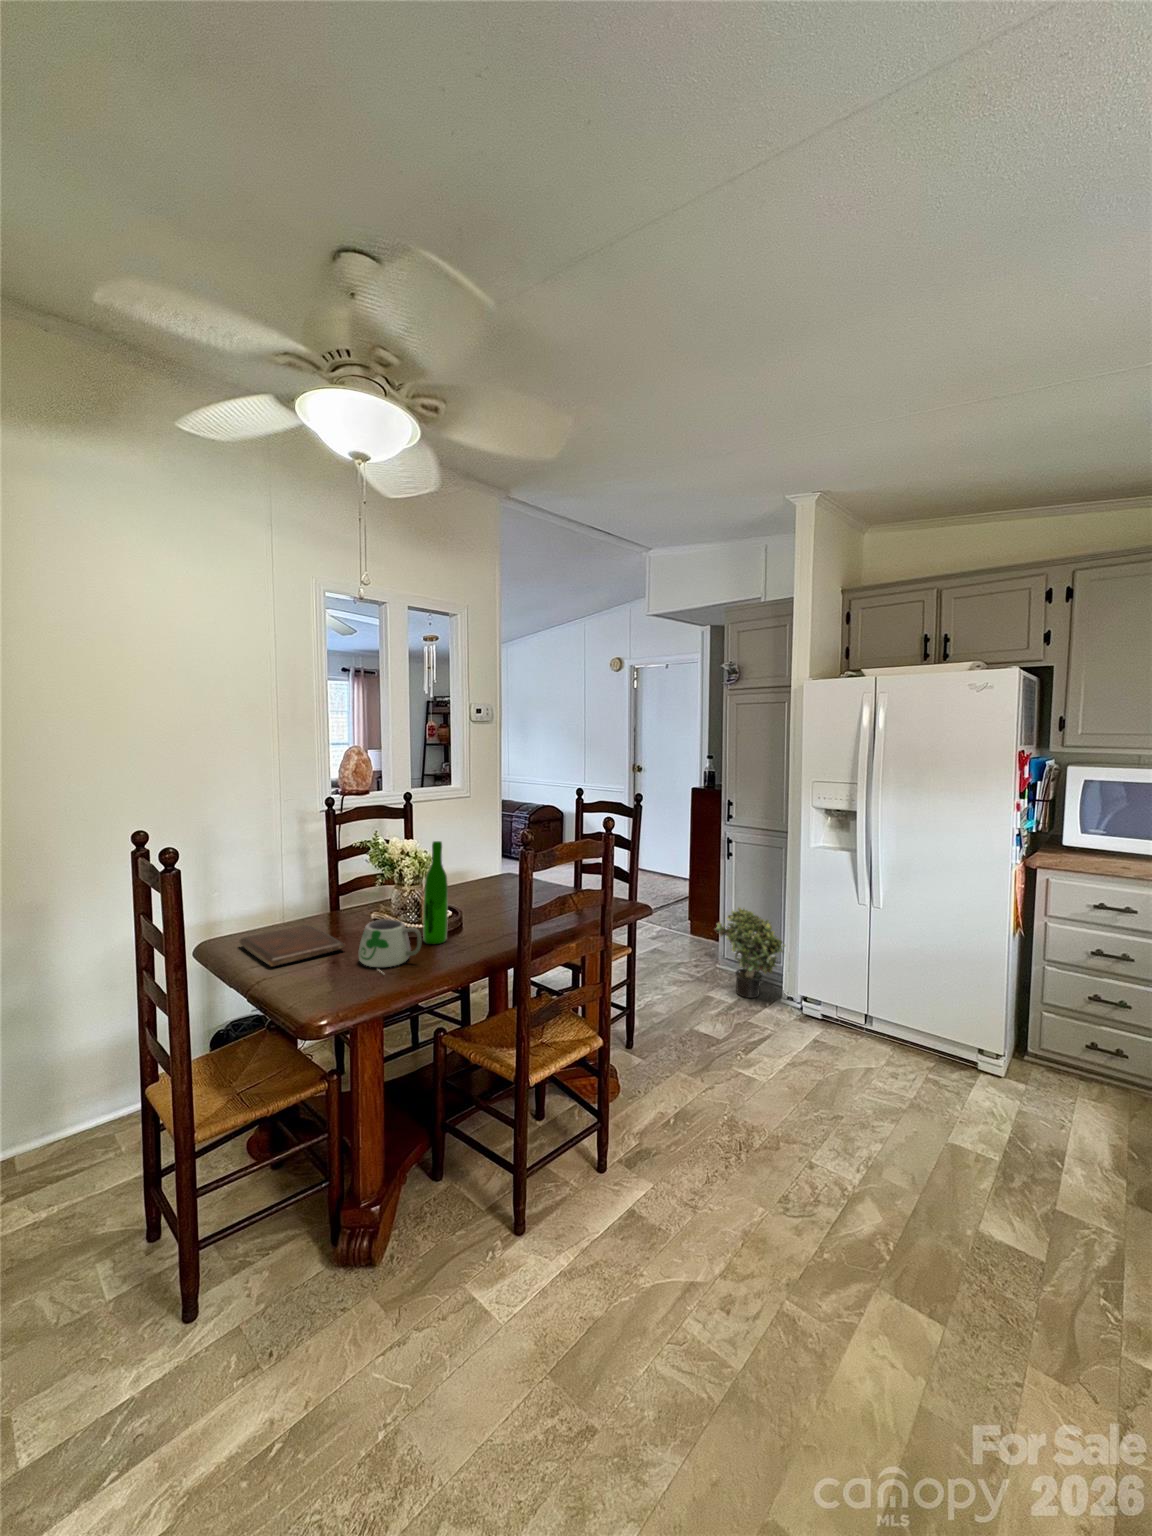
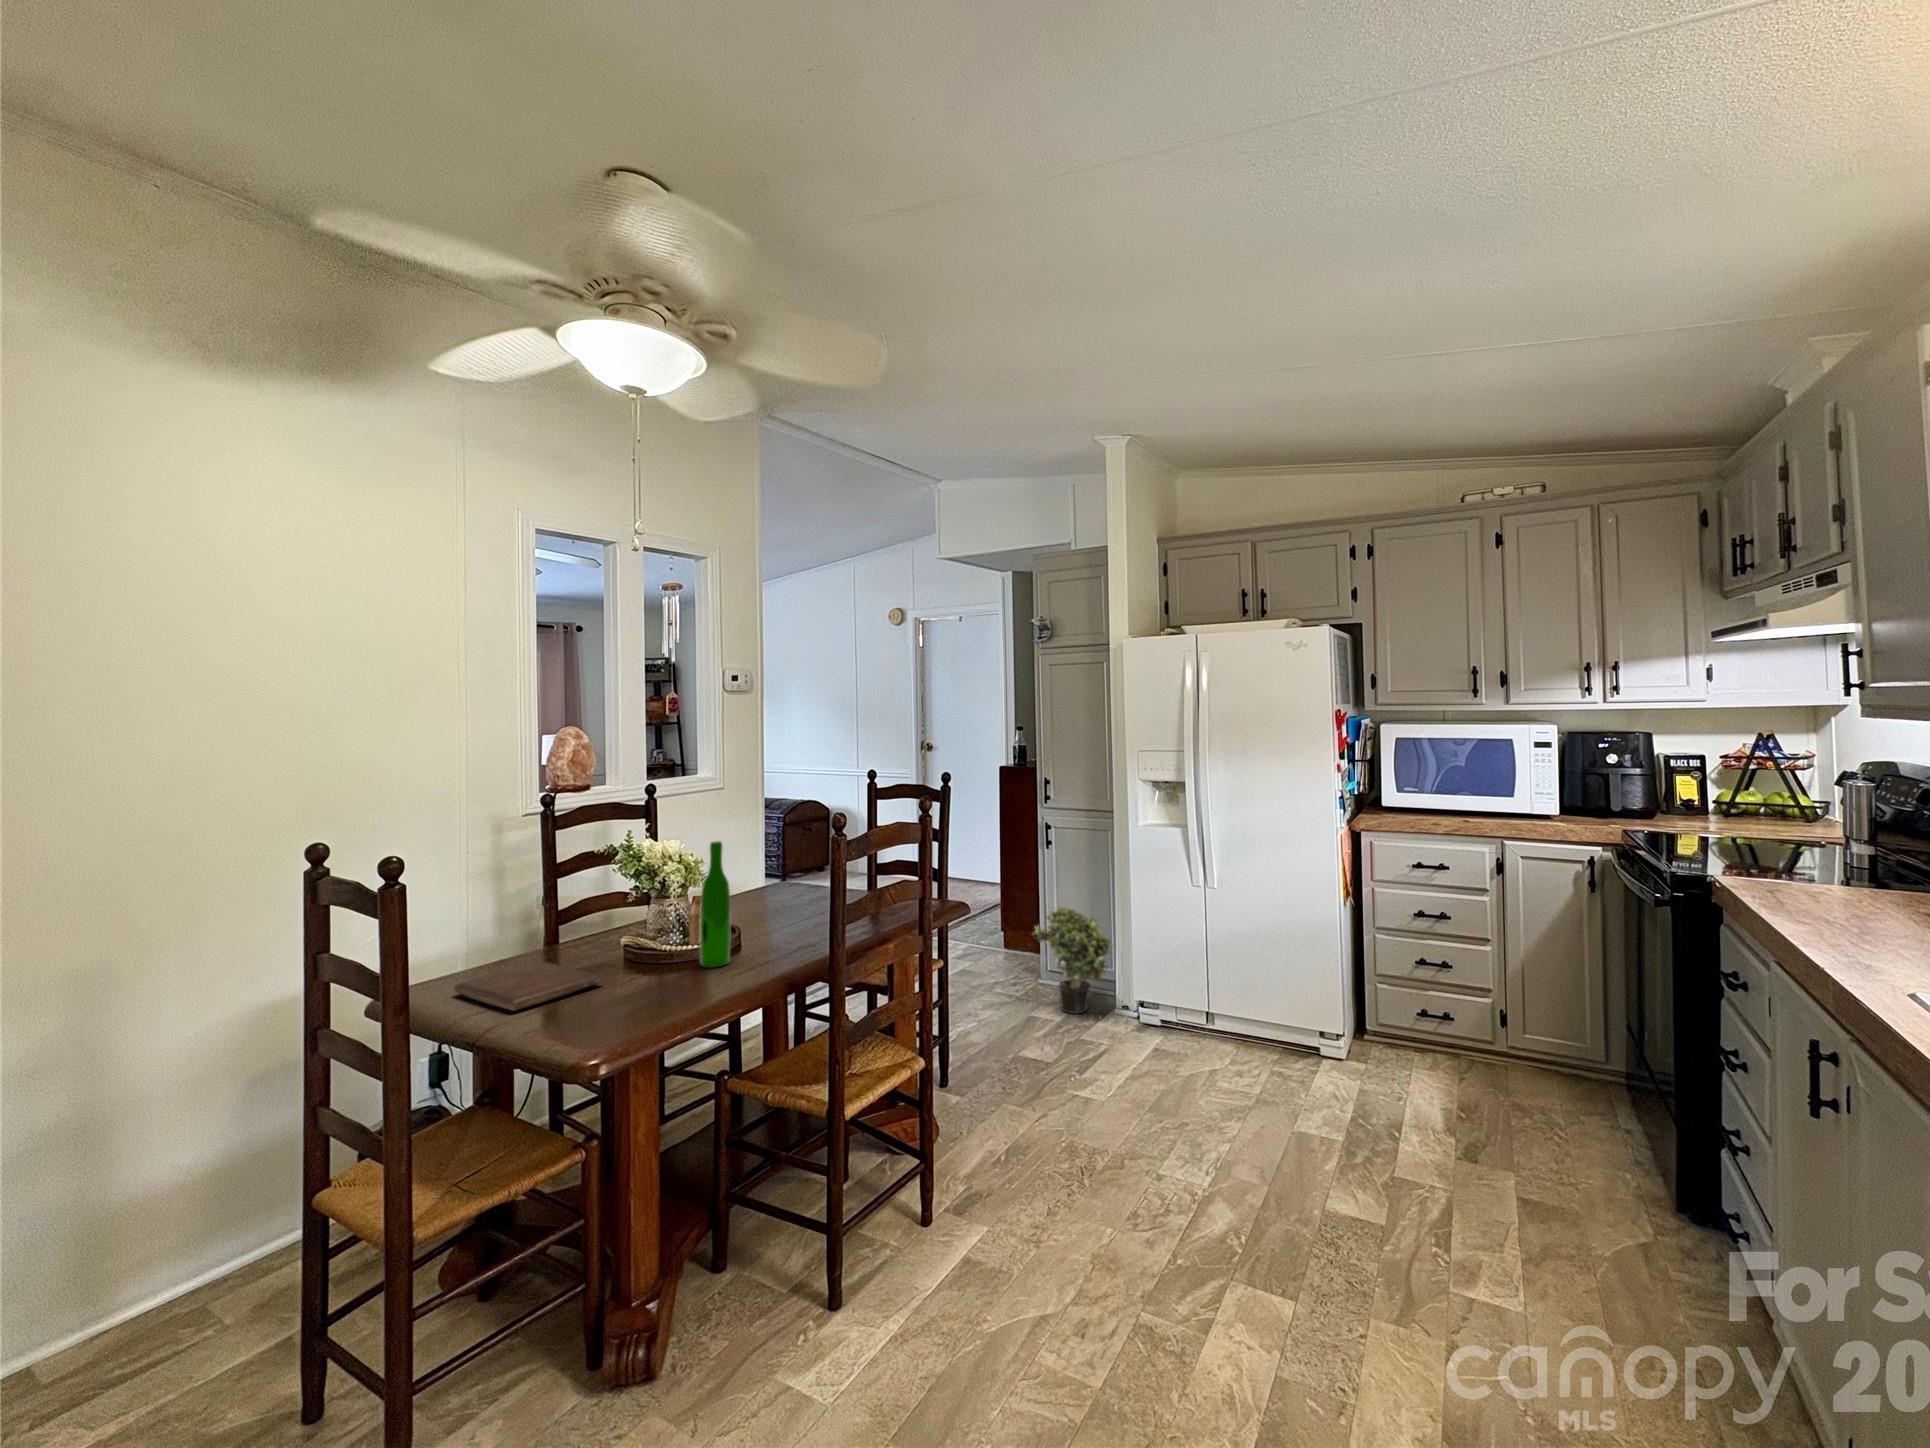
mug: present [359,919,422,973] -> none [626,940,707,1004]

